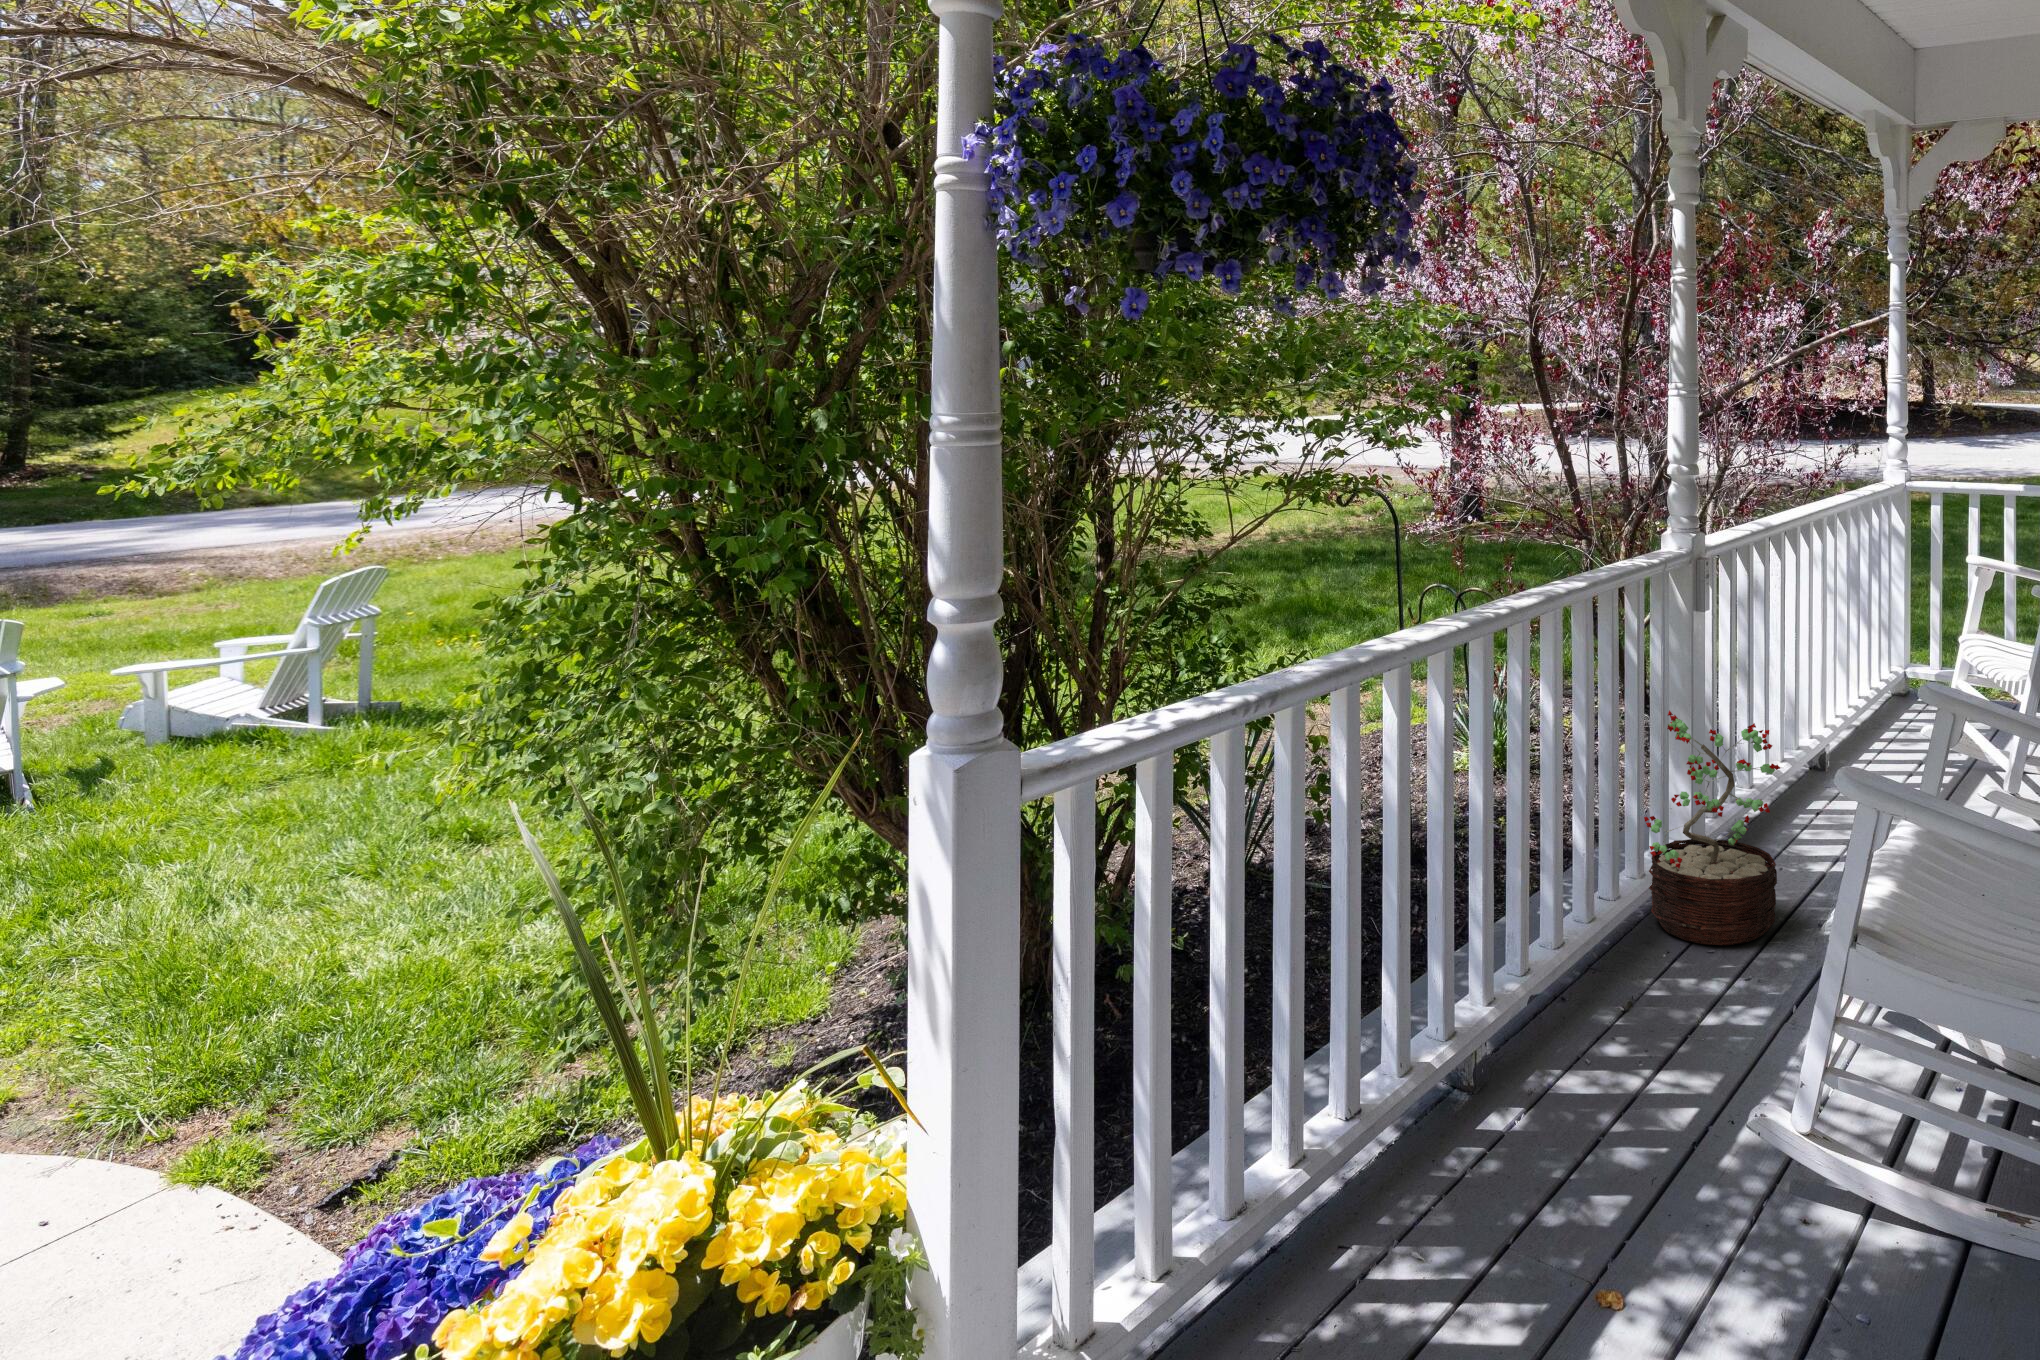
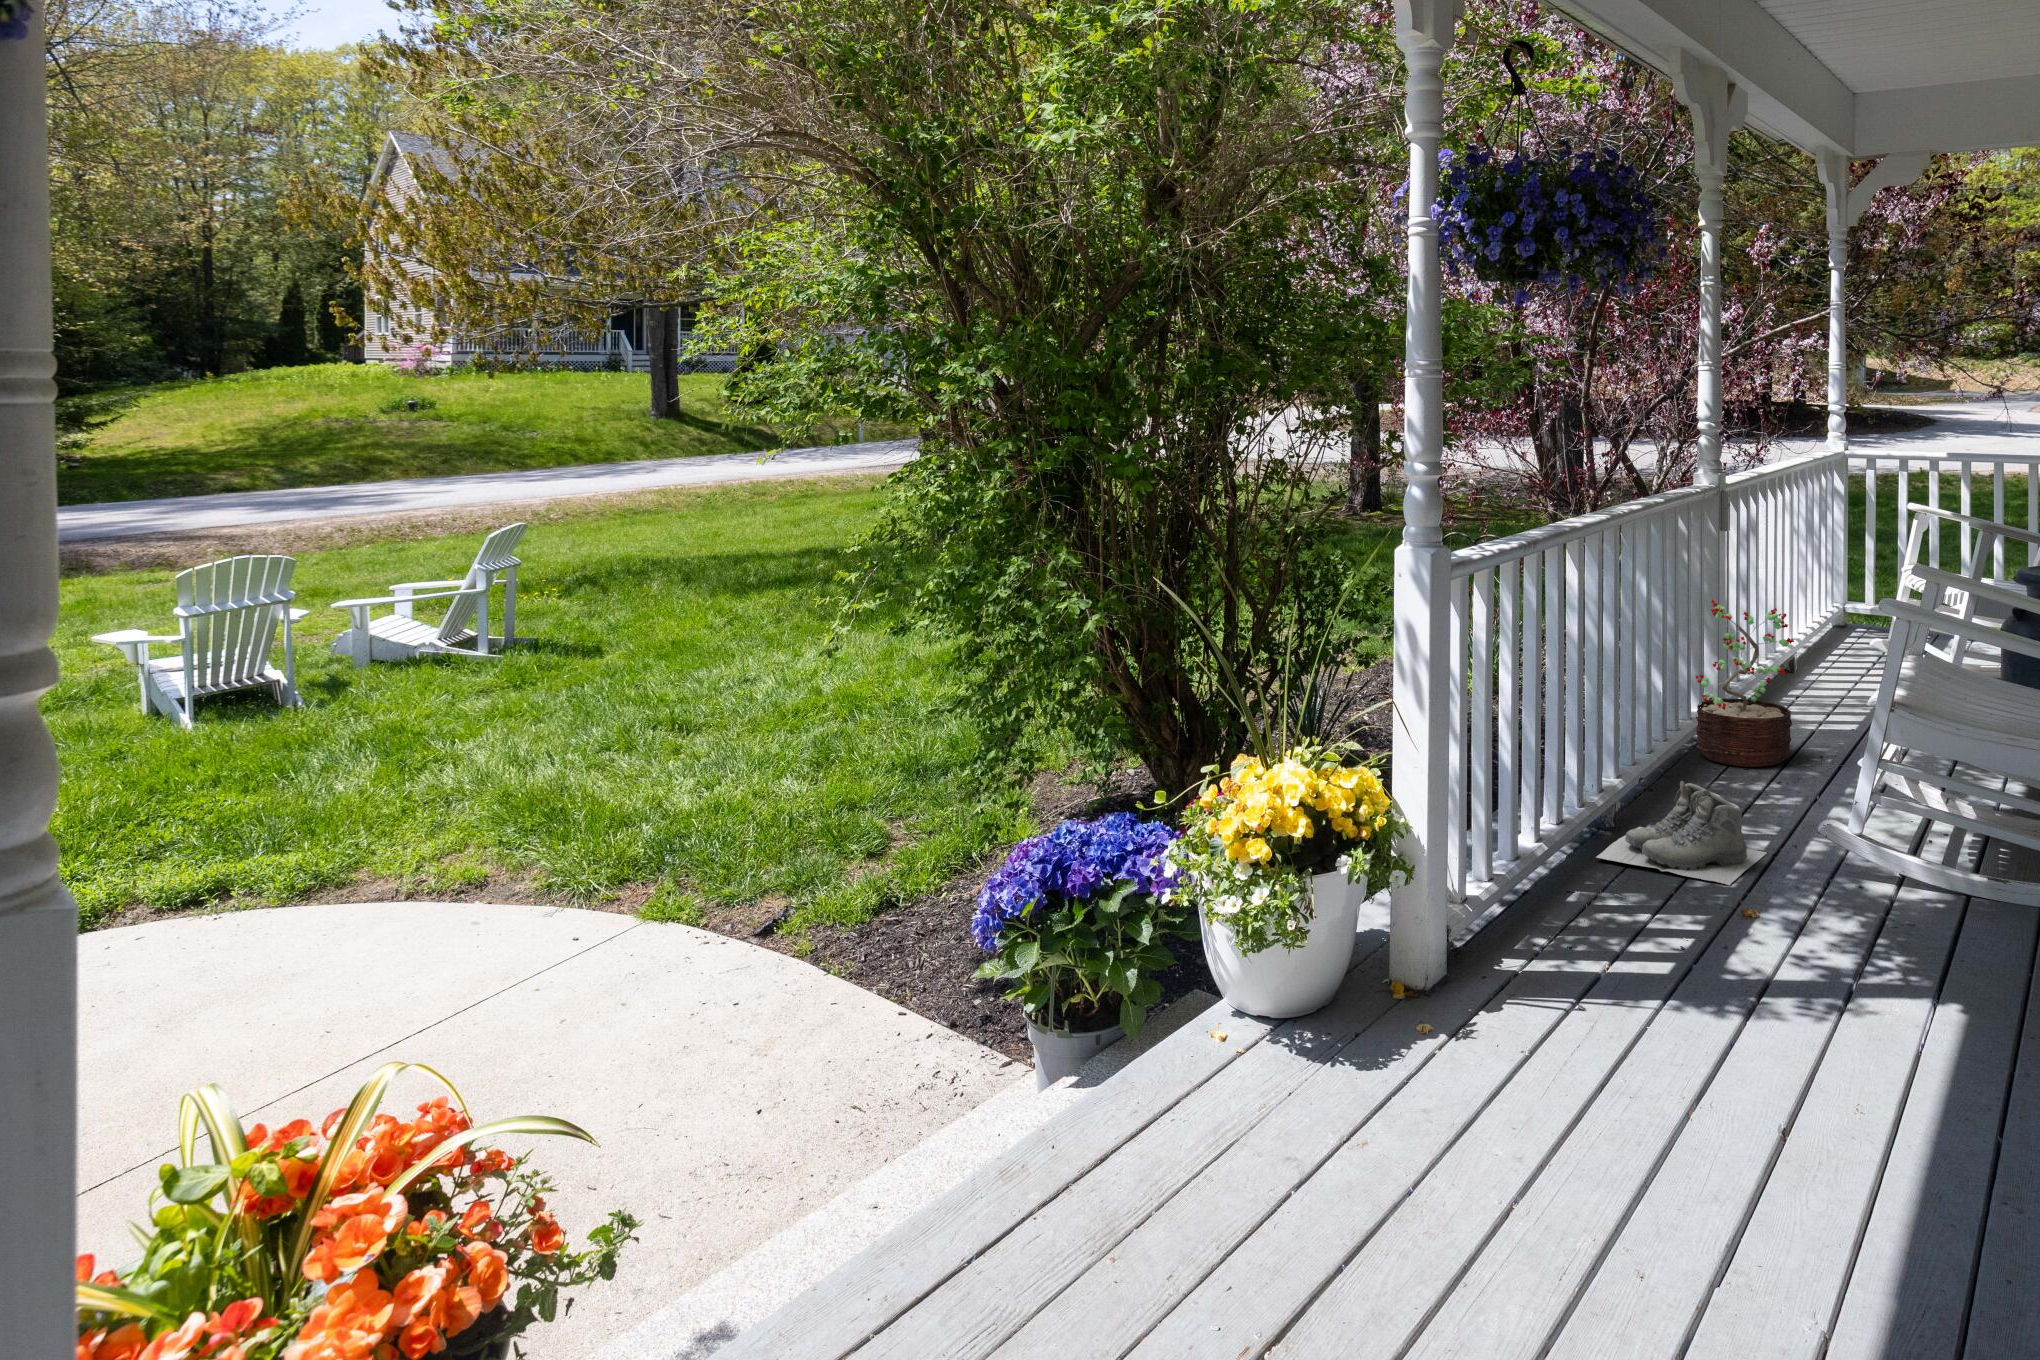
boots: none [1409,1031,1680,1231] -> present [1597,781,1766,885]

